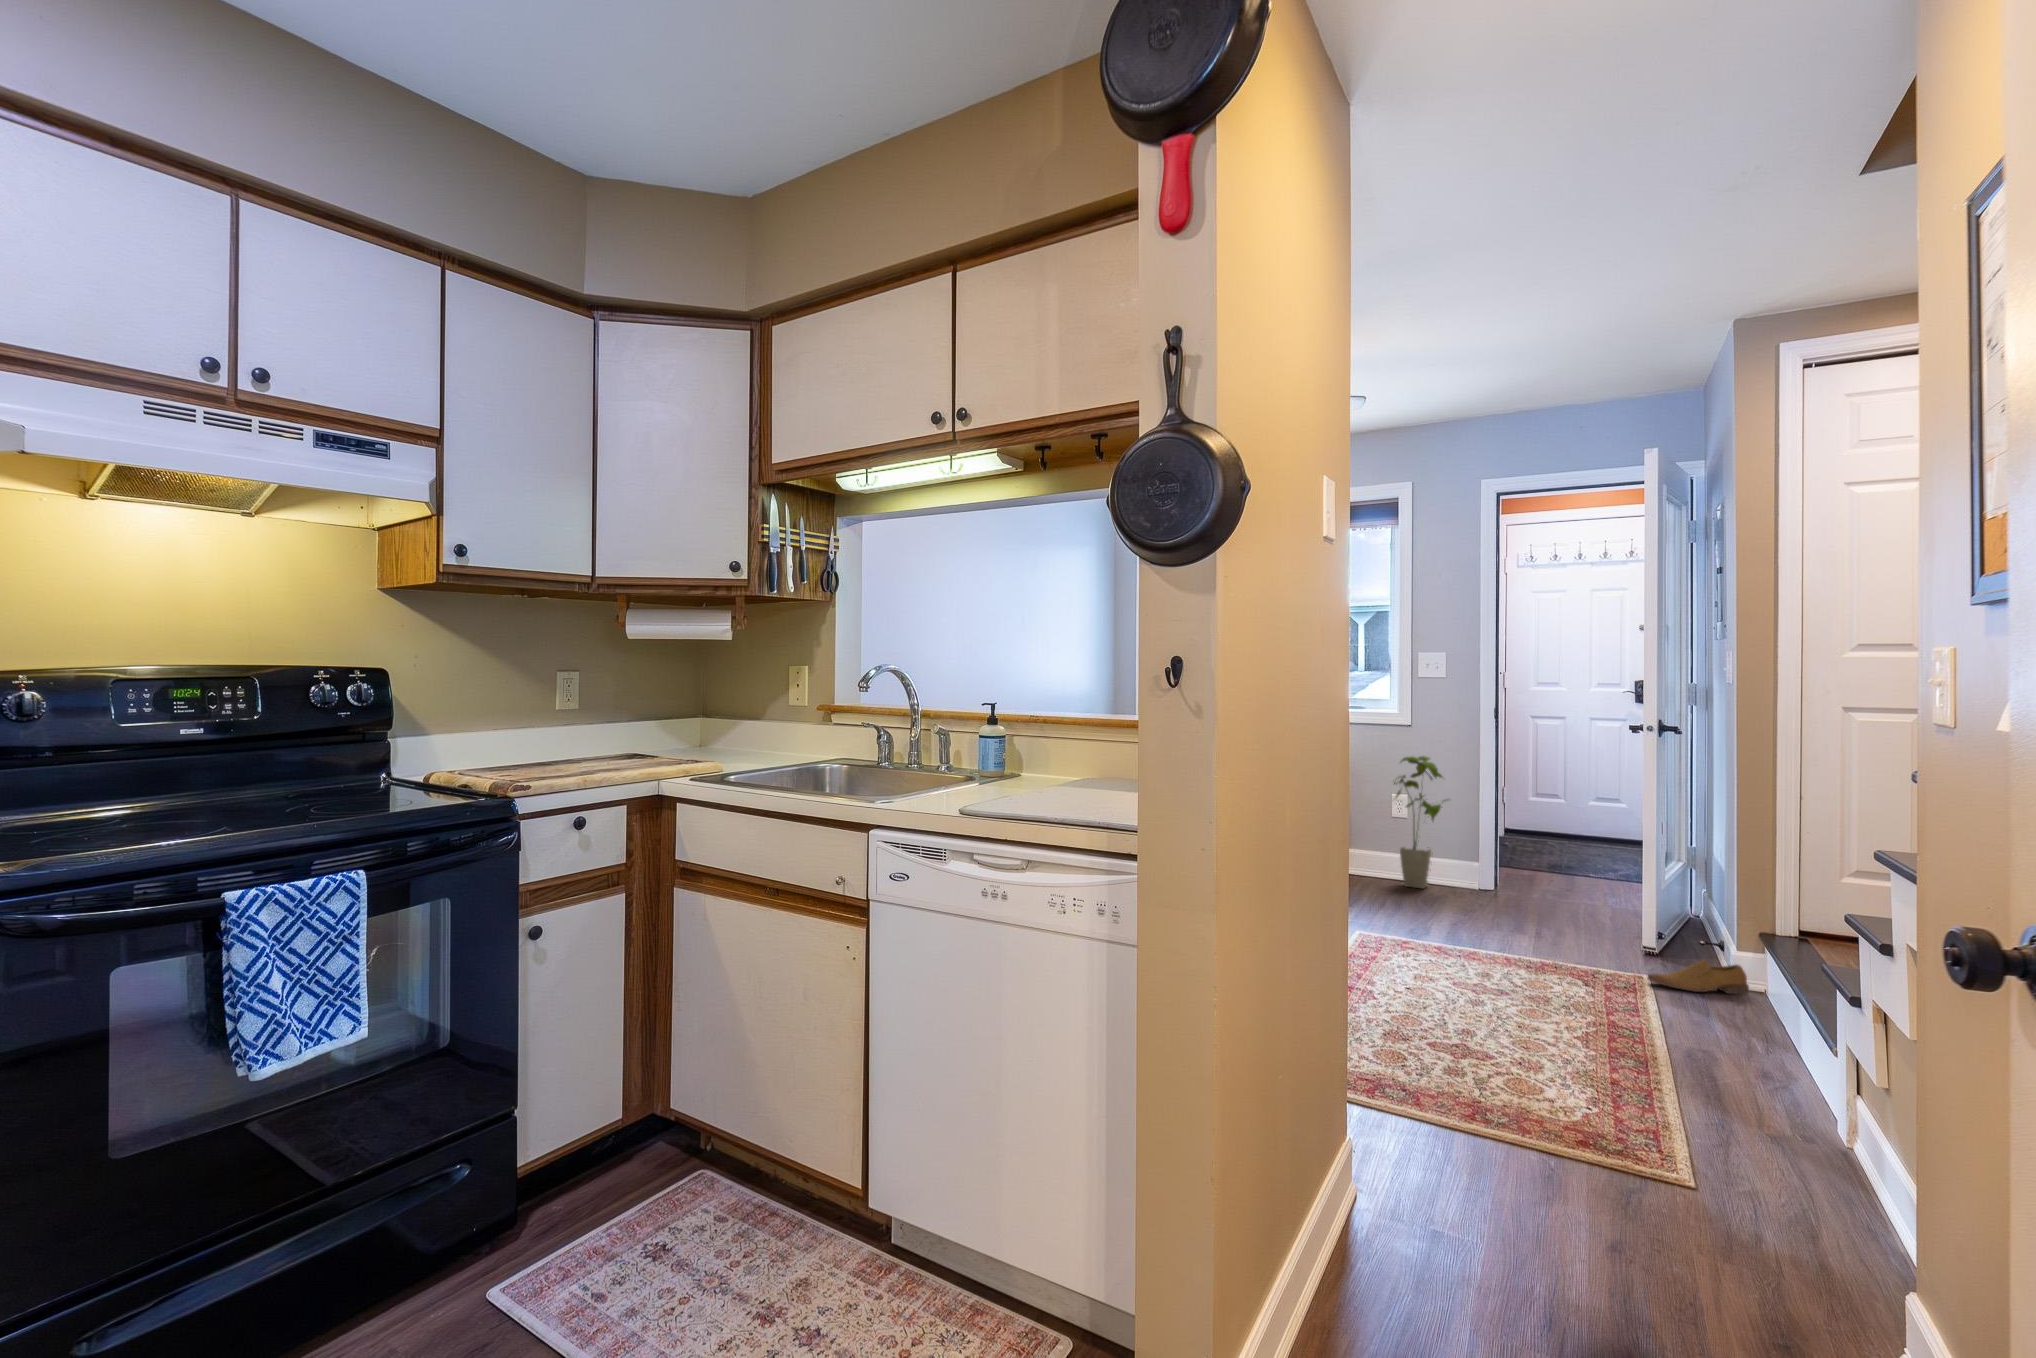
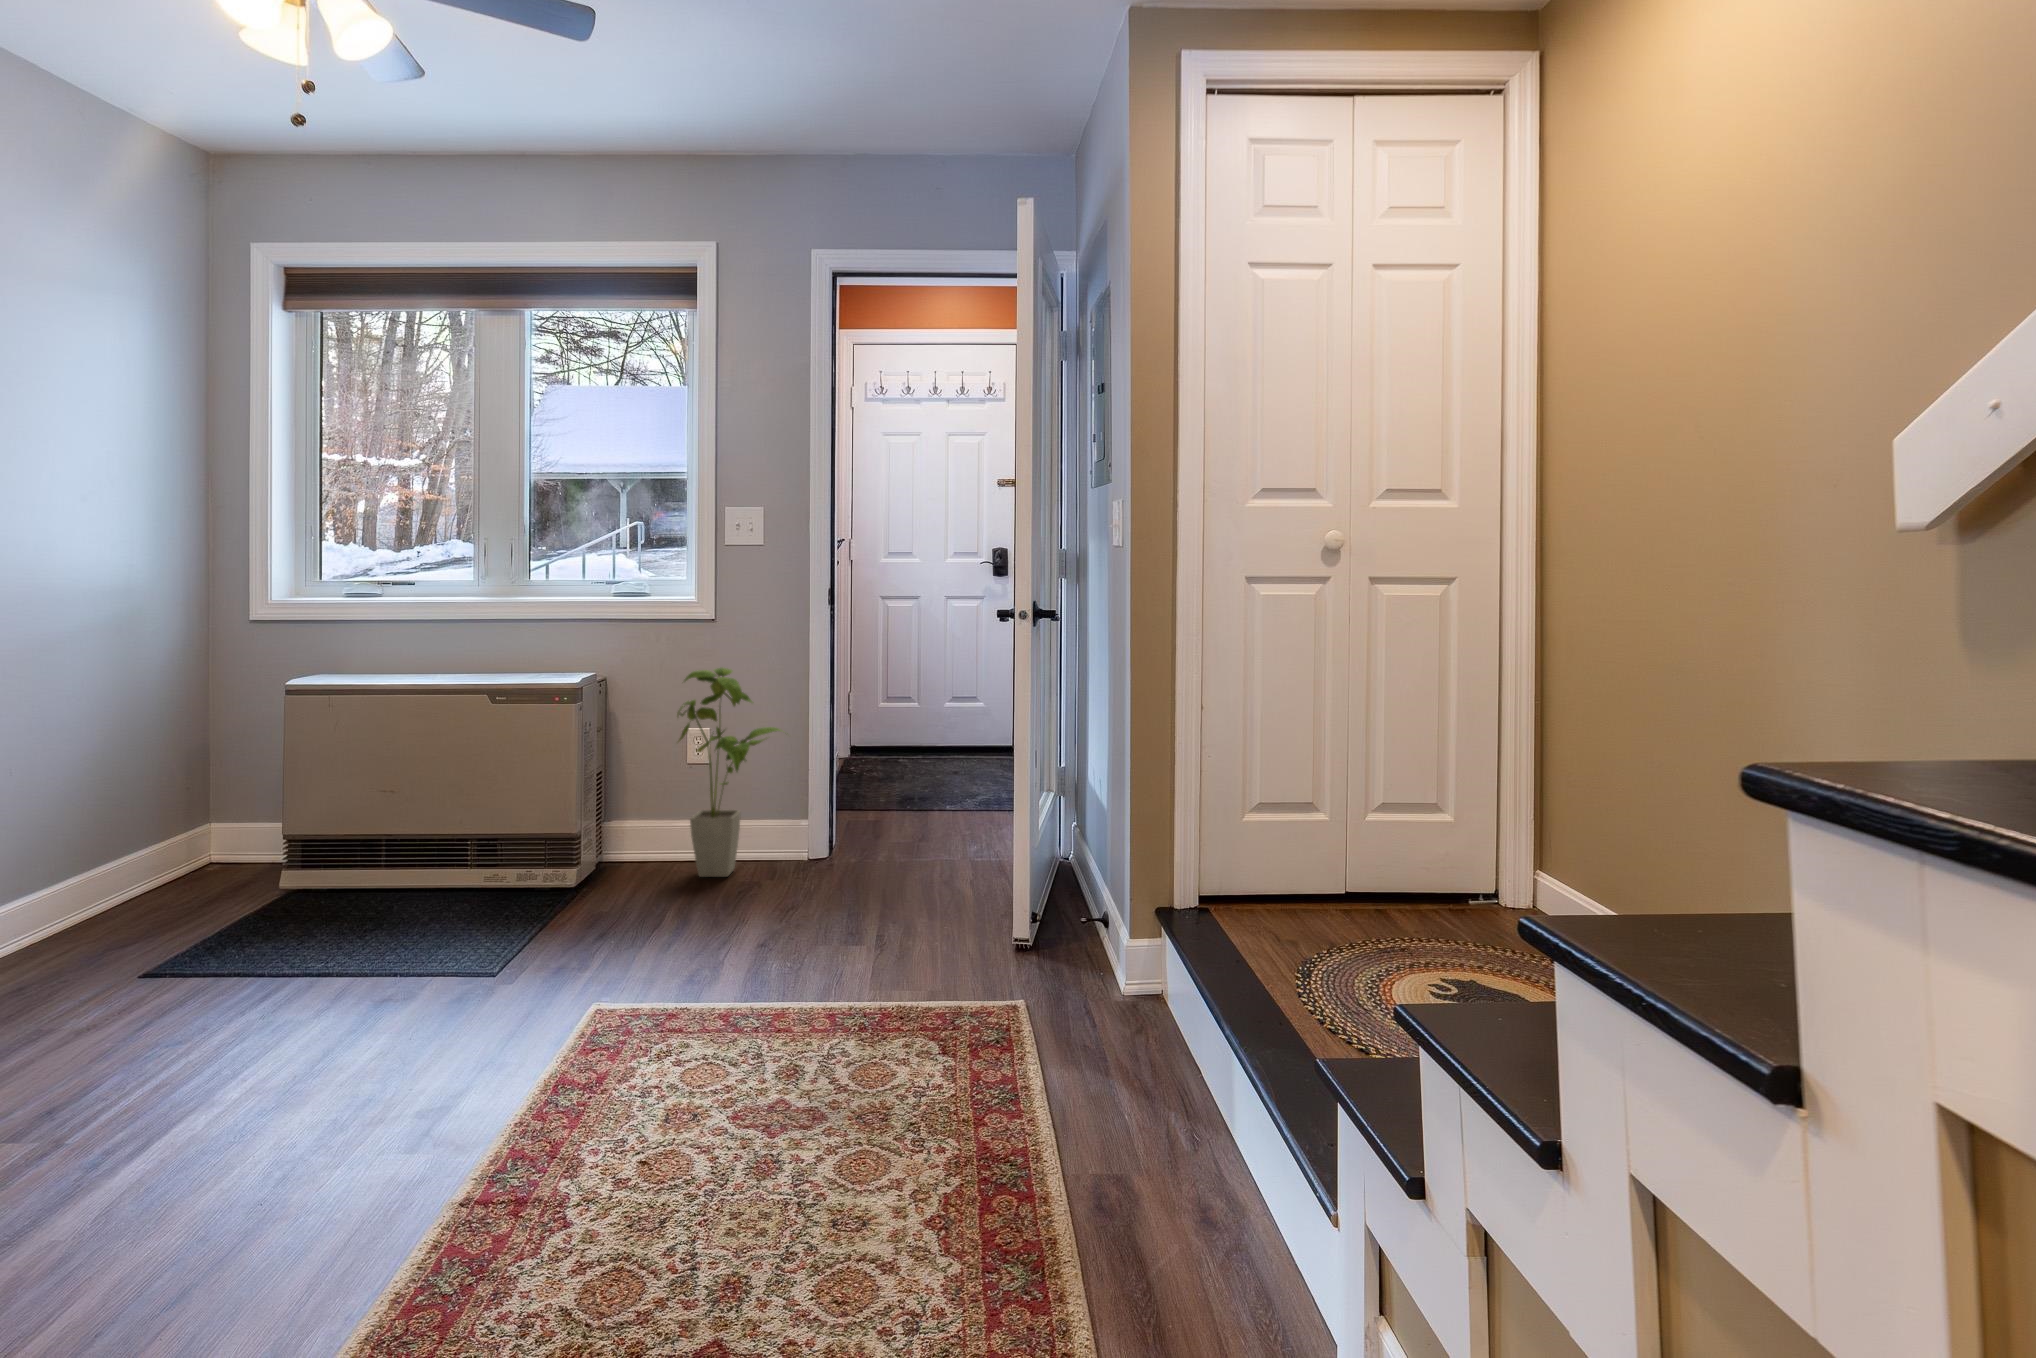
shoe: present [1647,960,1749,994] -> none [1023,959,1144,1015]

